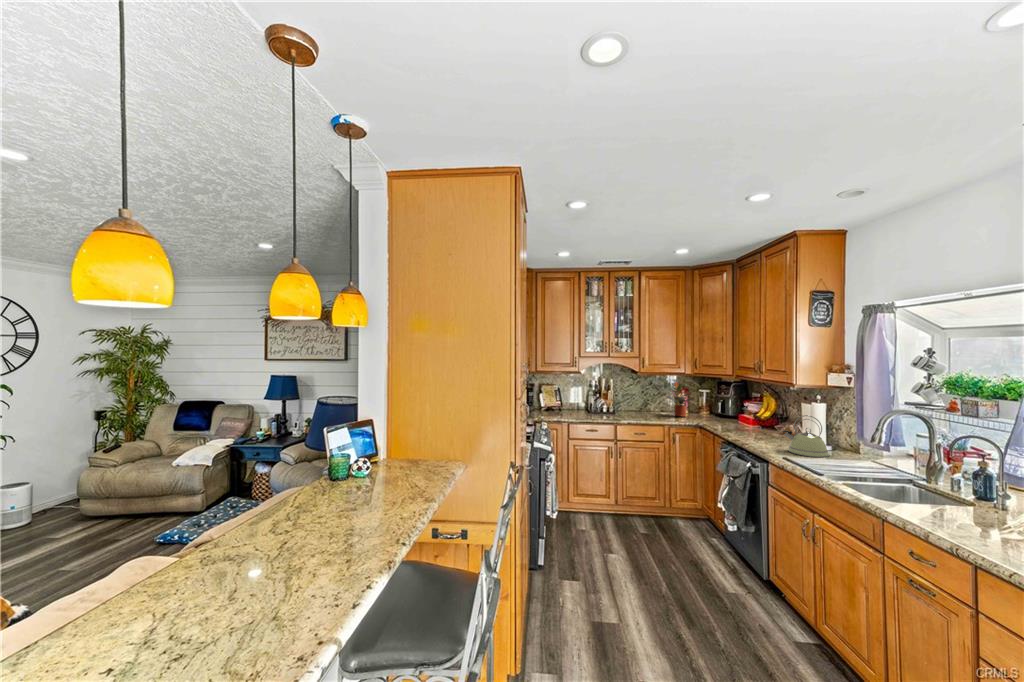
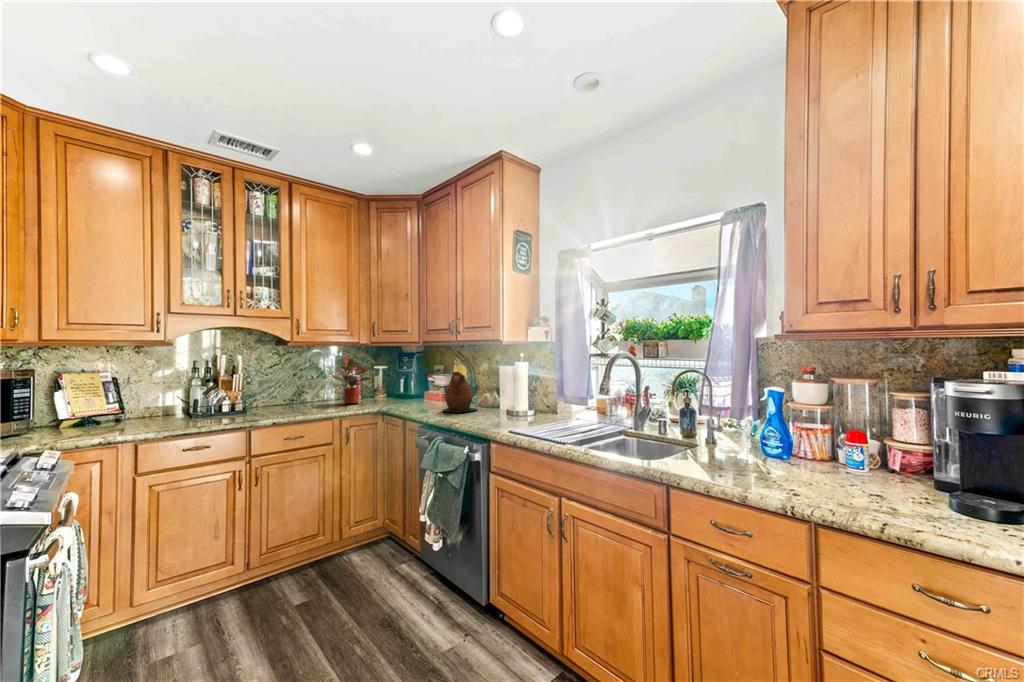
ceramic pitcher: none [743,404,777,437] -> present [443,372,477,413]
kettle: present [783,415,829,457] -> none [498,375,545,426]

